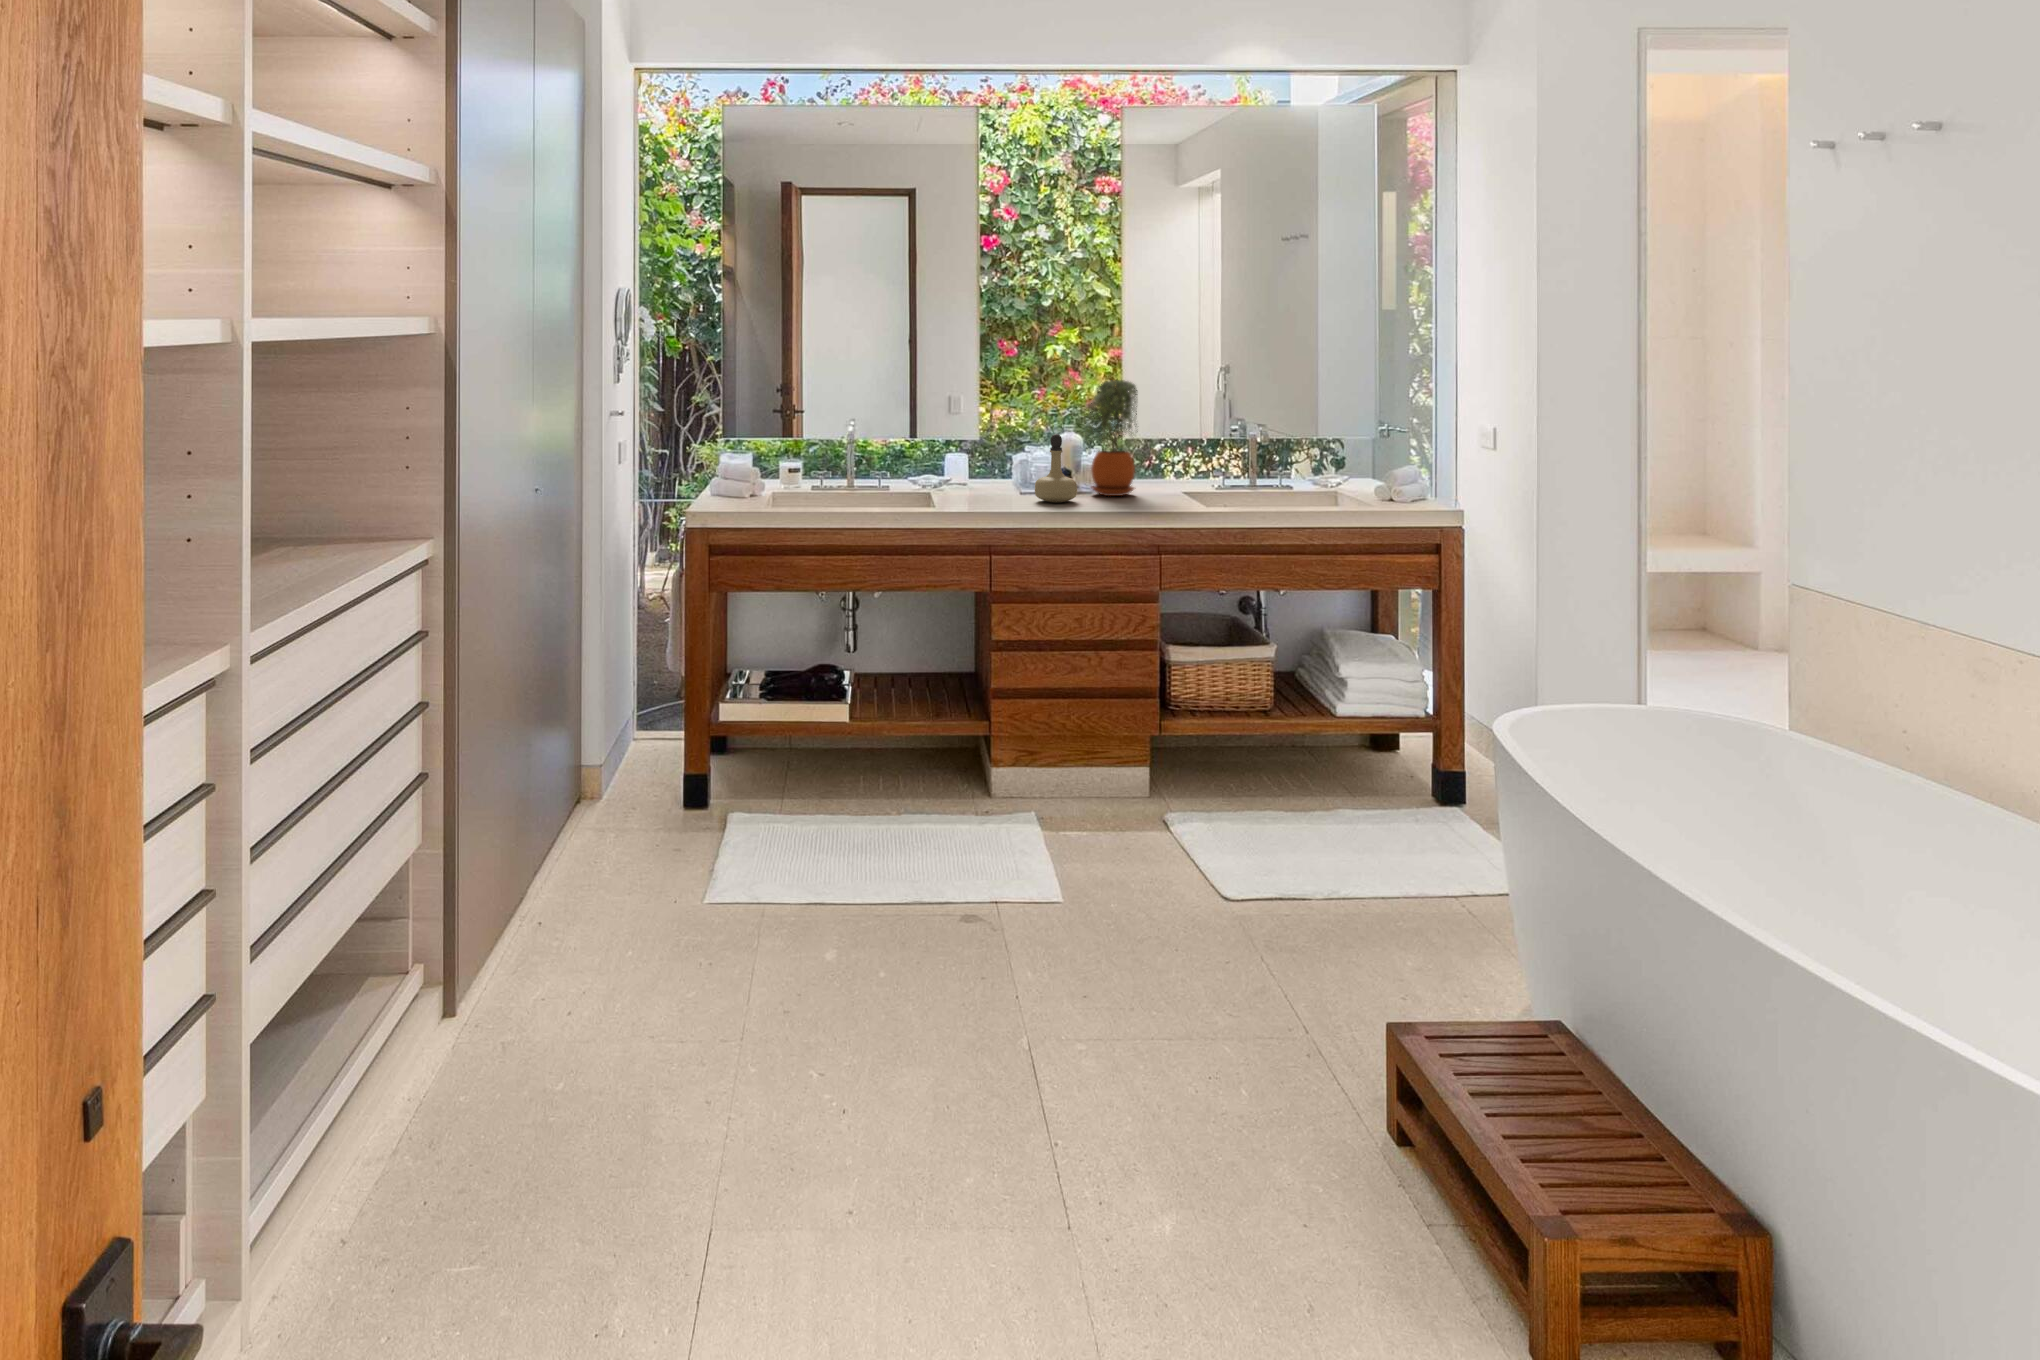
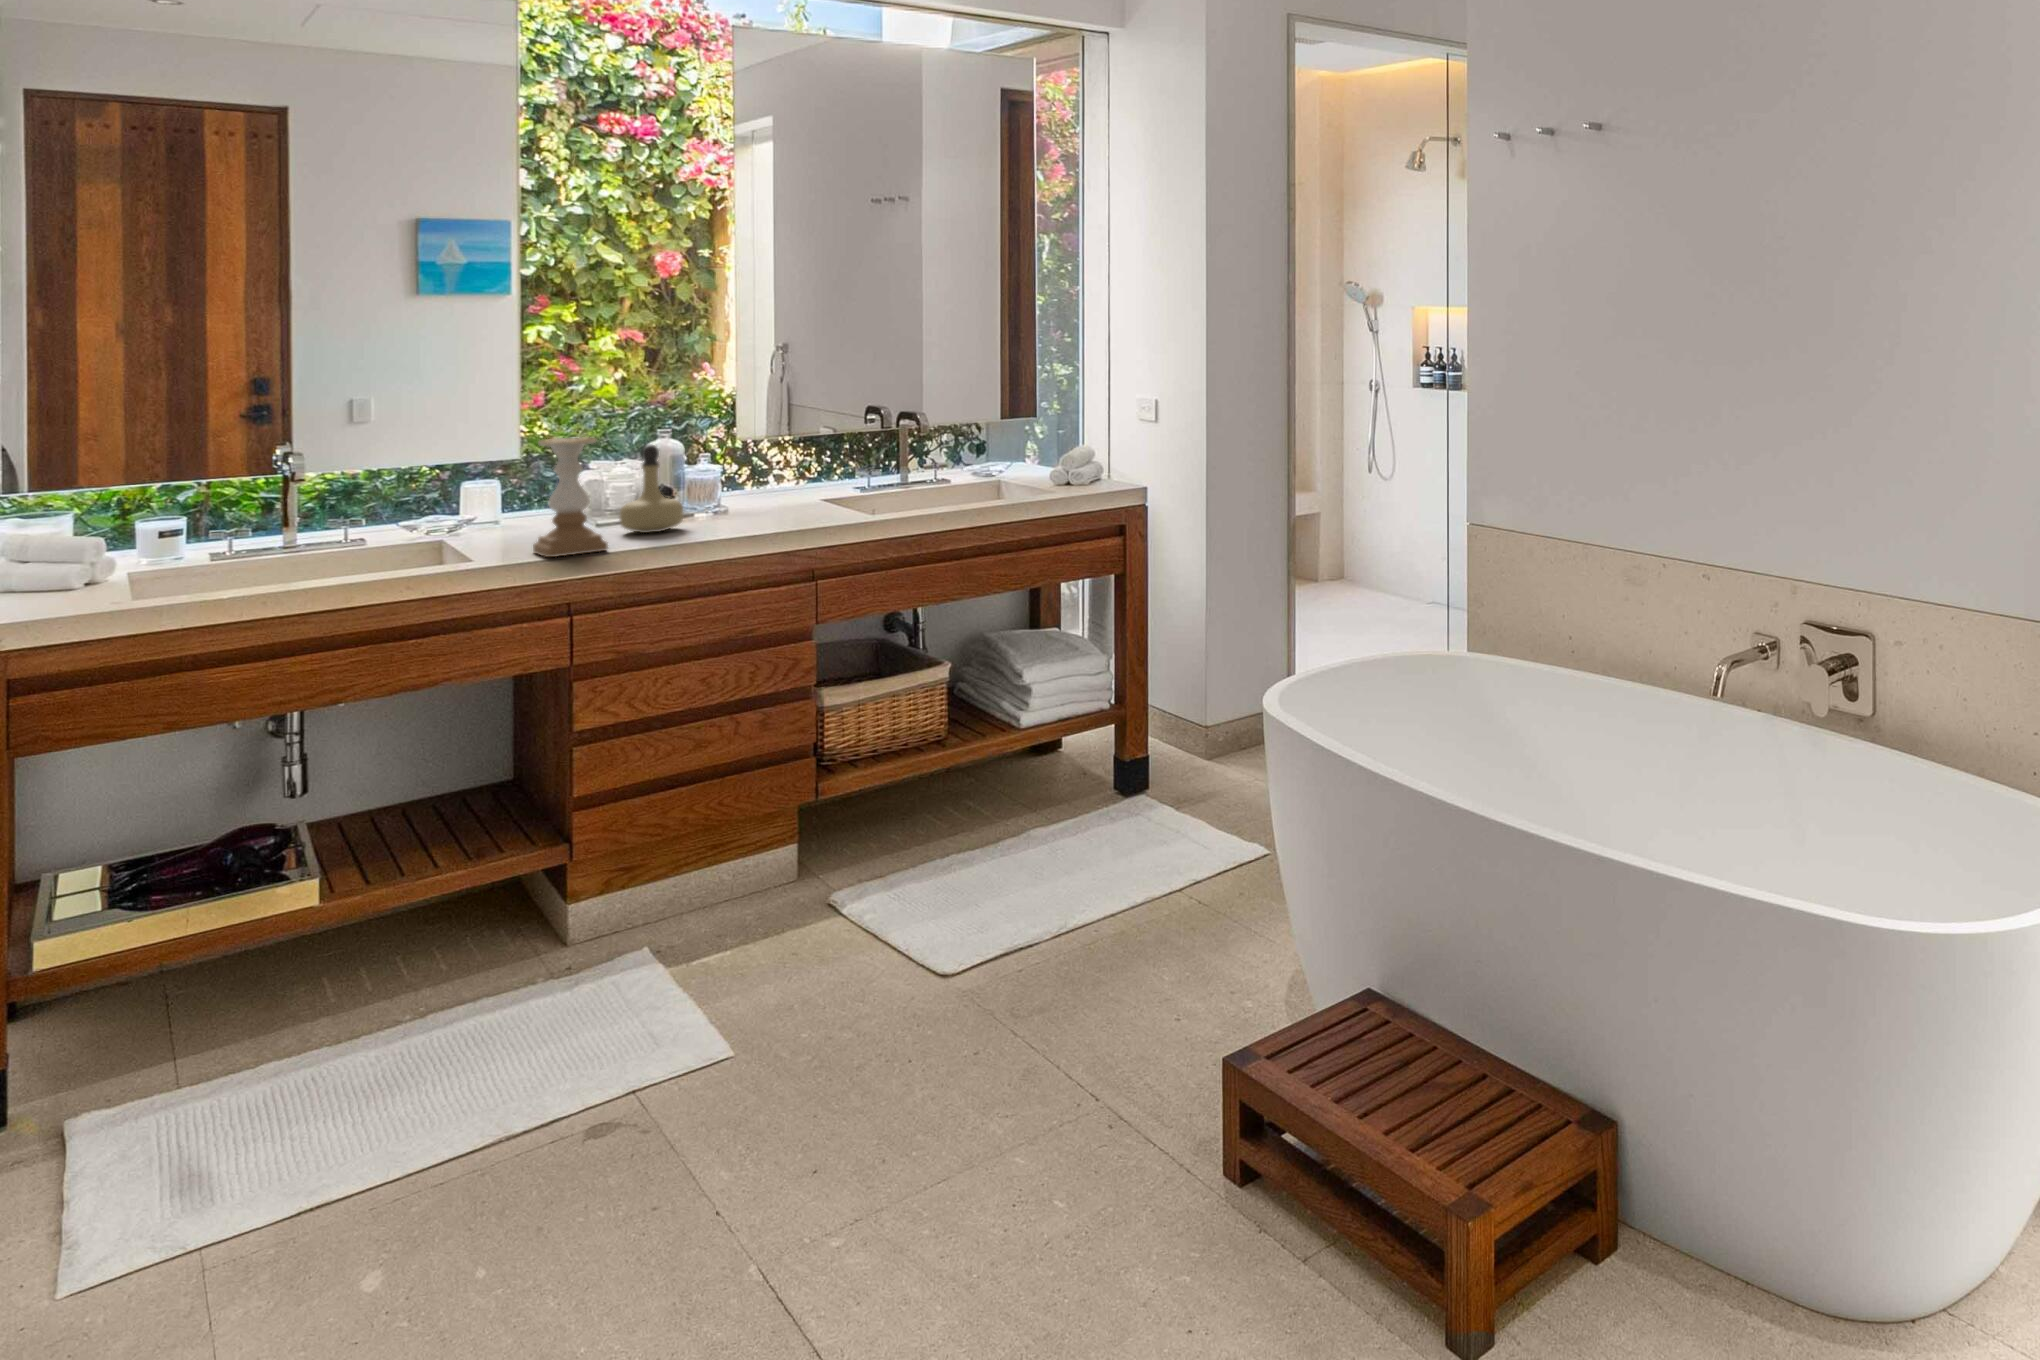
potted plant: present [1088,380,1138,496] -> none [687,372,763,516]
candle holder: none [978,426,1022,512] -> present [533,437,608,557]

